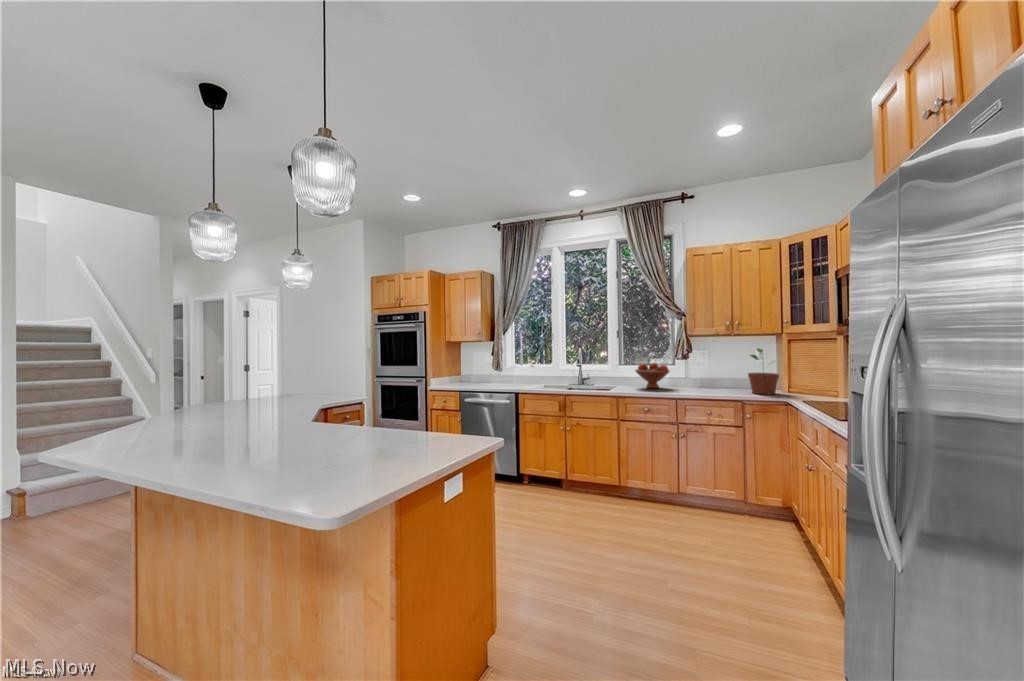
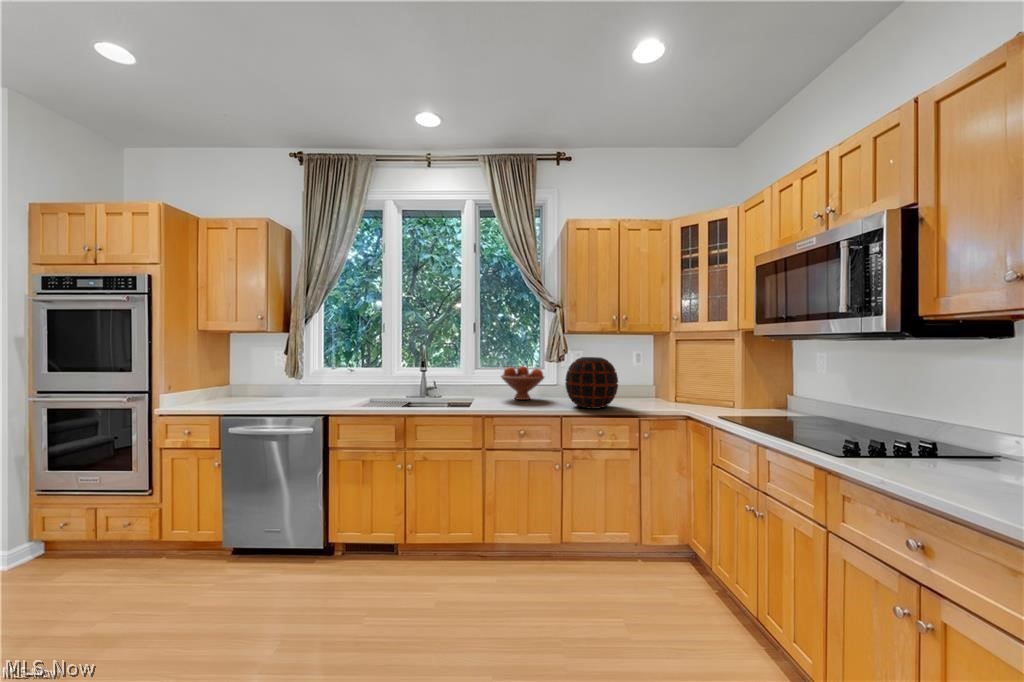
potted plant: present [748,348,779,394] -> none [638,349,673,405]
decorative vase: none [681,355,725,394] -> present [565,357,618,409]

